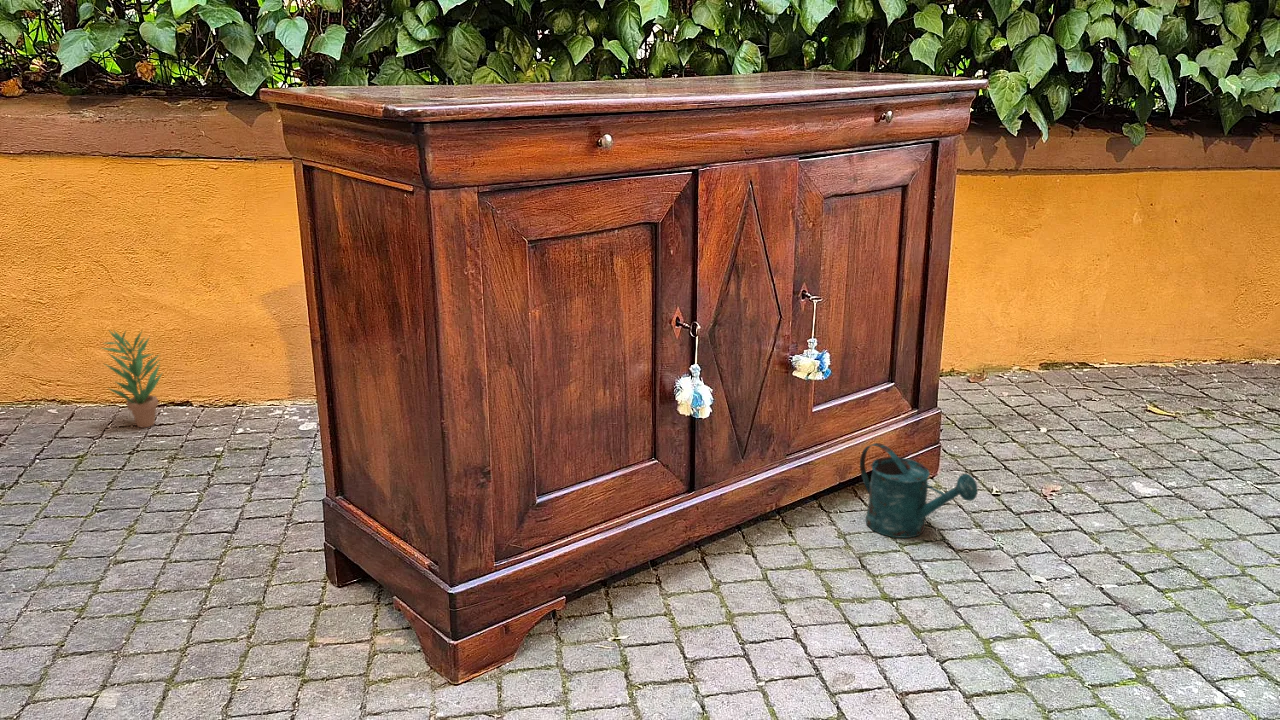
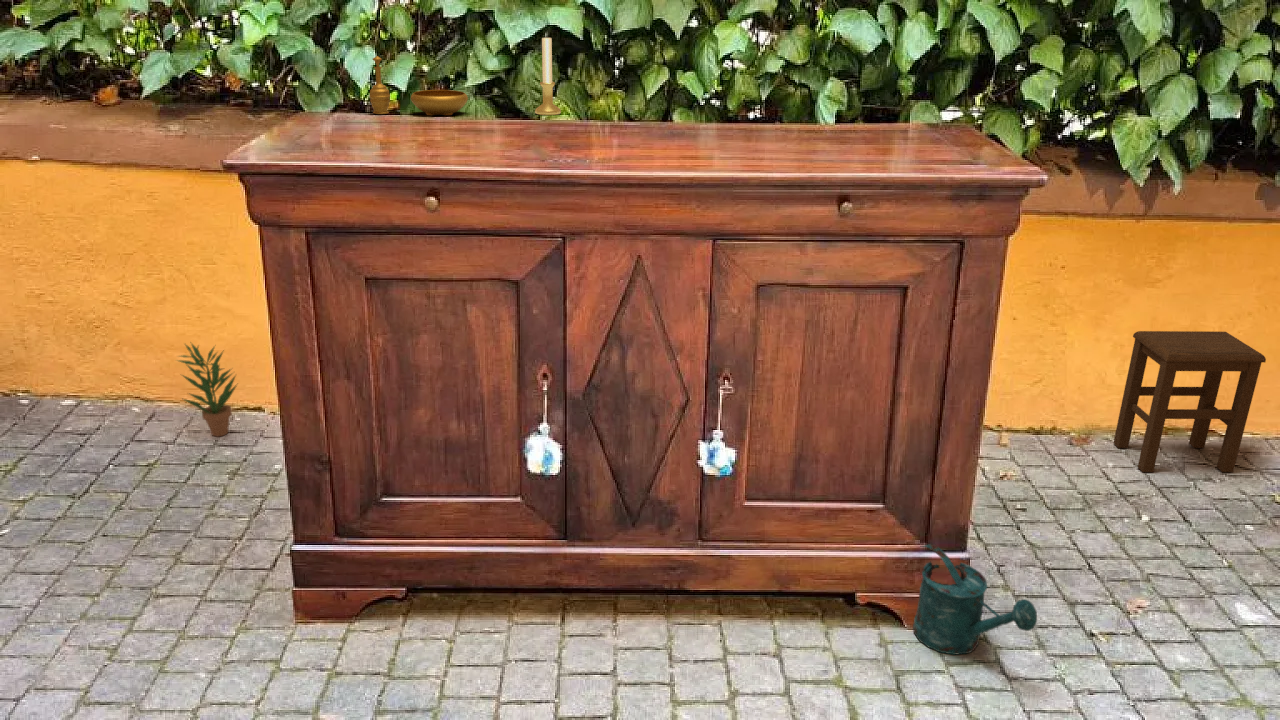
candle holder: none [470,5,495,82] -> present [535,38,561,115]
decorative bowl: none [308,28,405,84] -> present [369,56,468,115]
stool: none [1007,267,1131,396] -> present [1113,331,1266,472]

